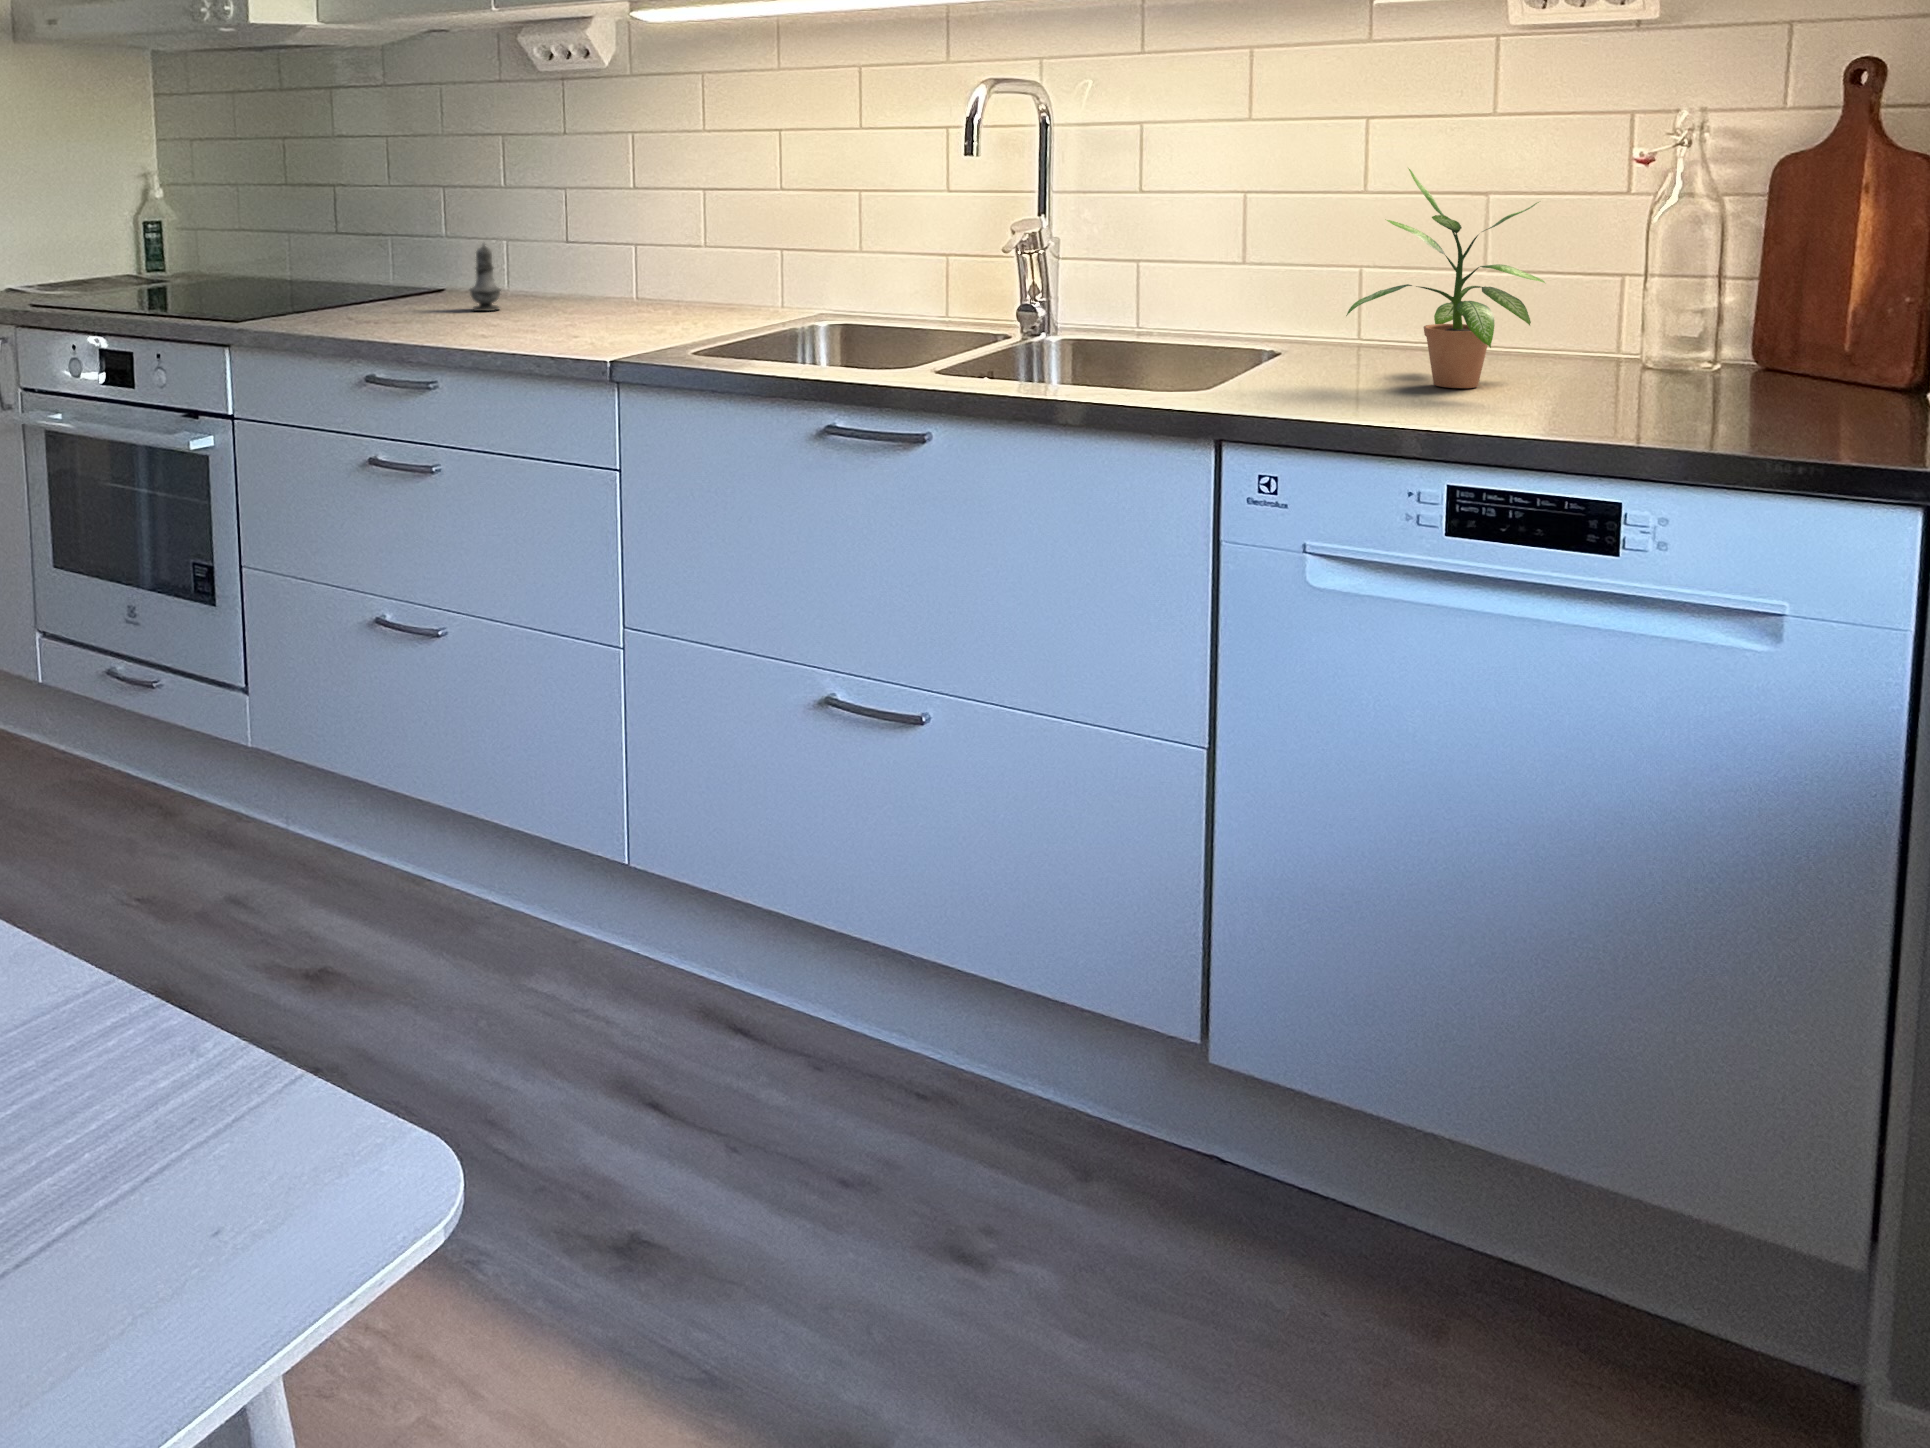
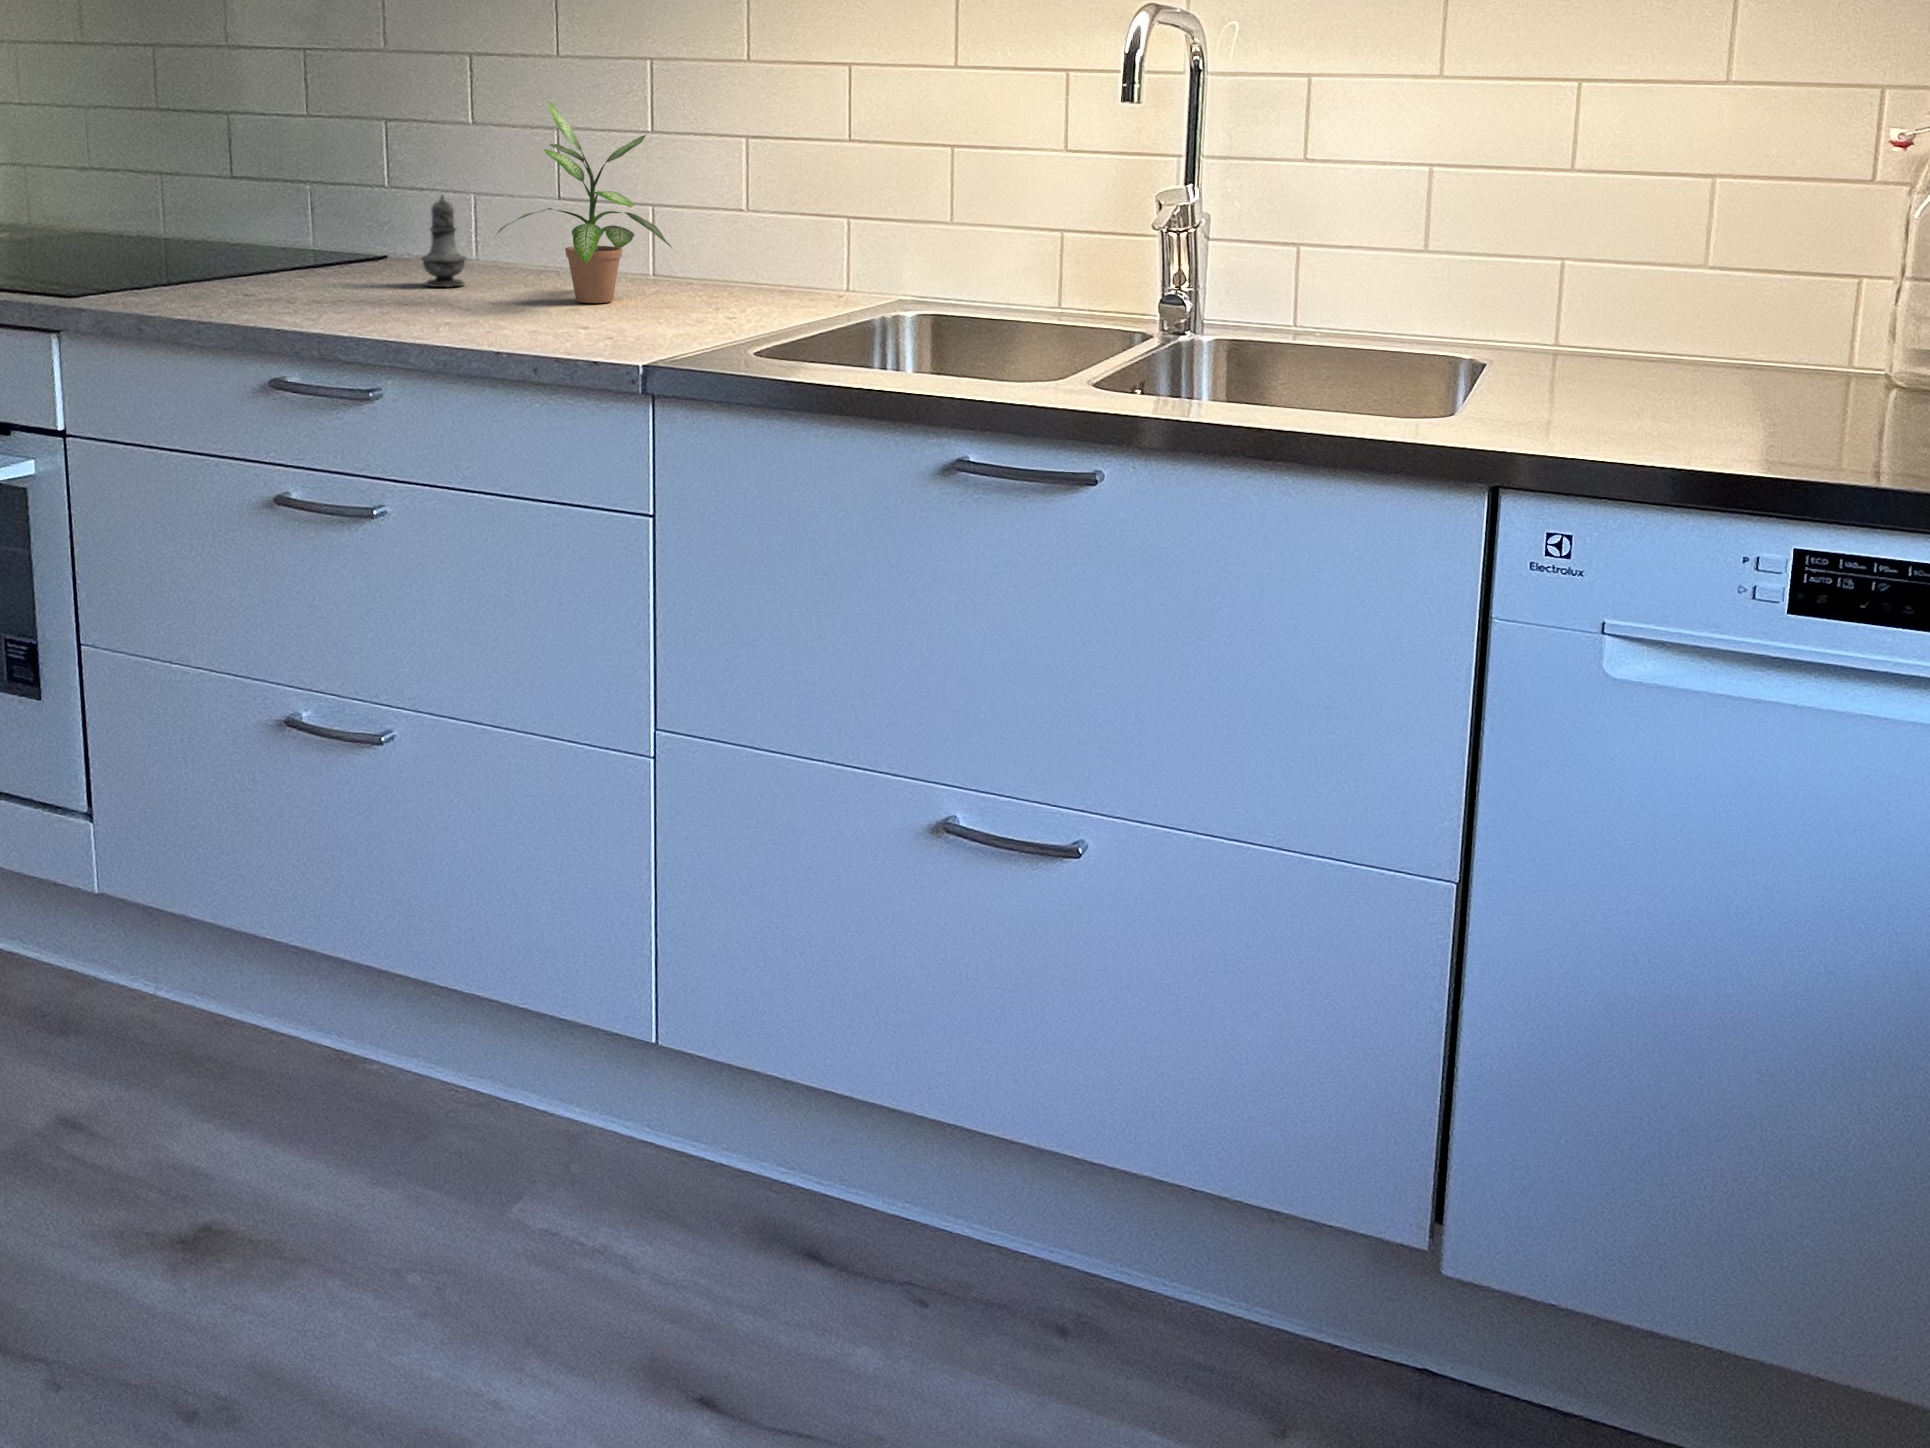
potted plant: present [1346,168,1545,388] -> present [497,101,672,303]

